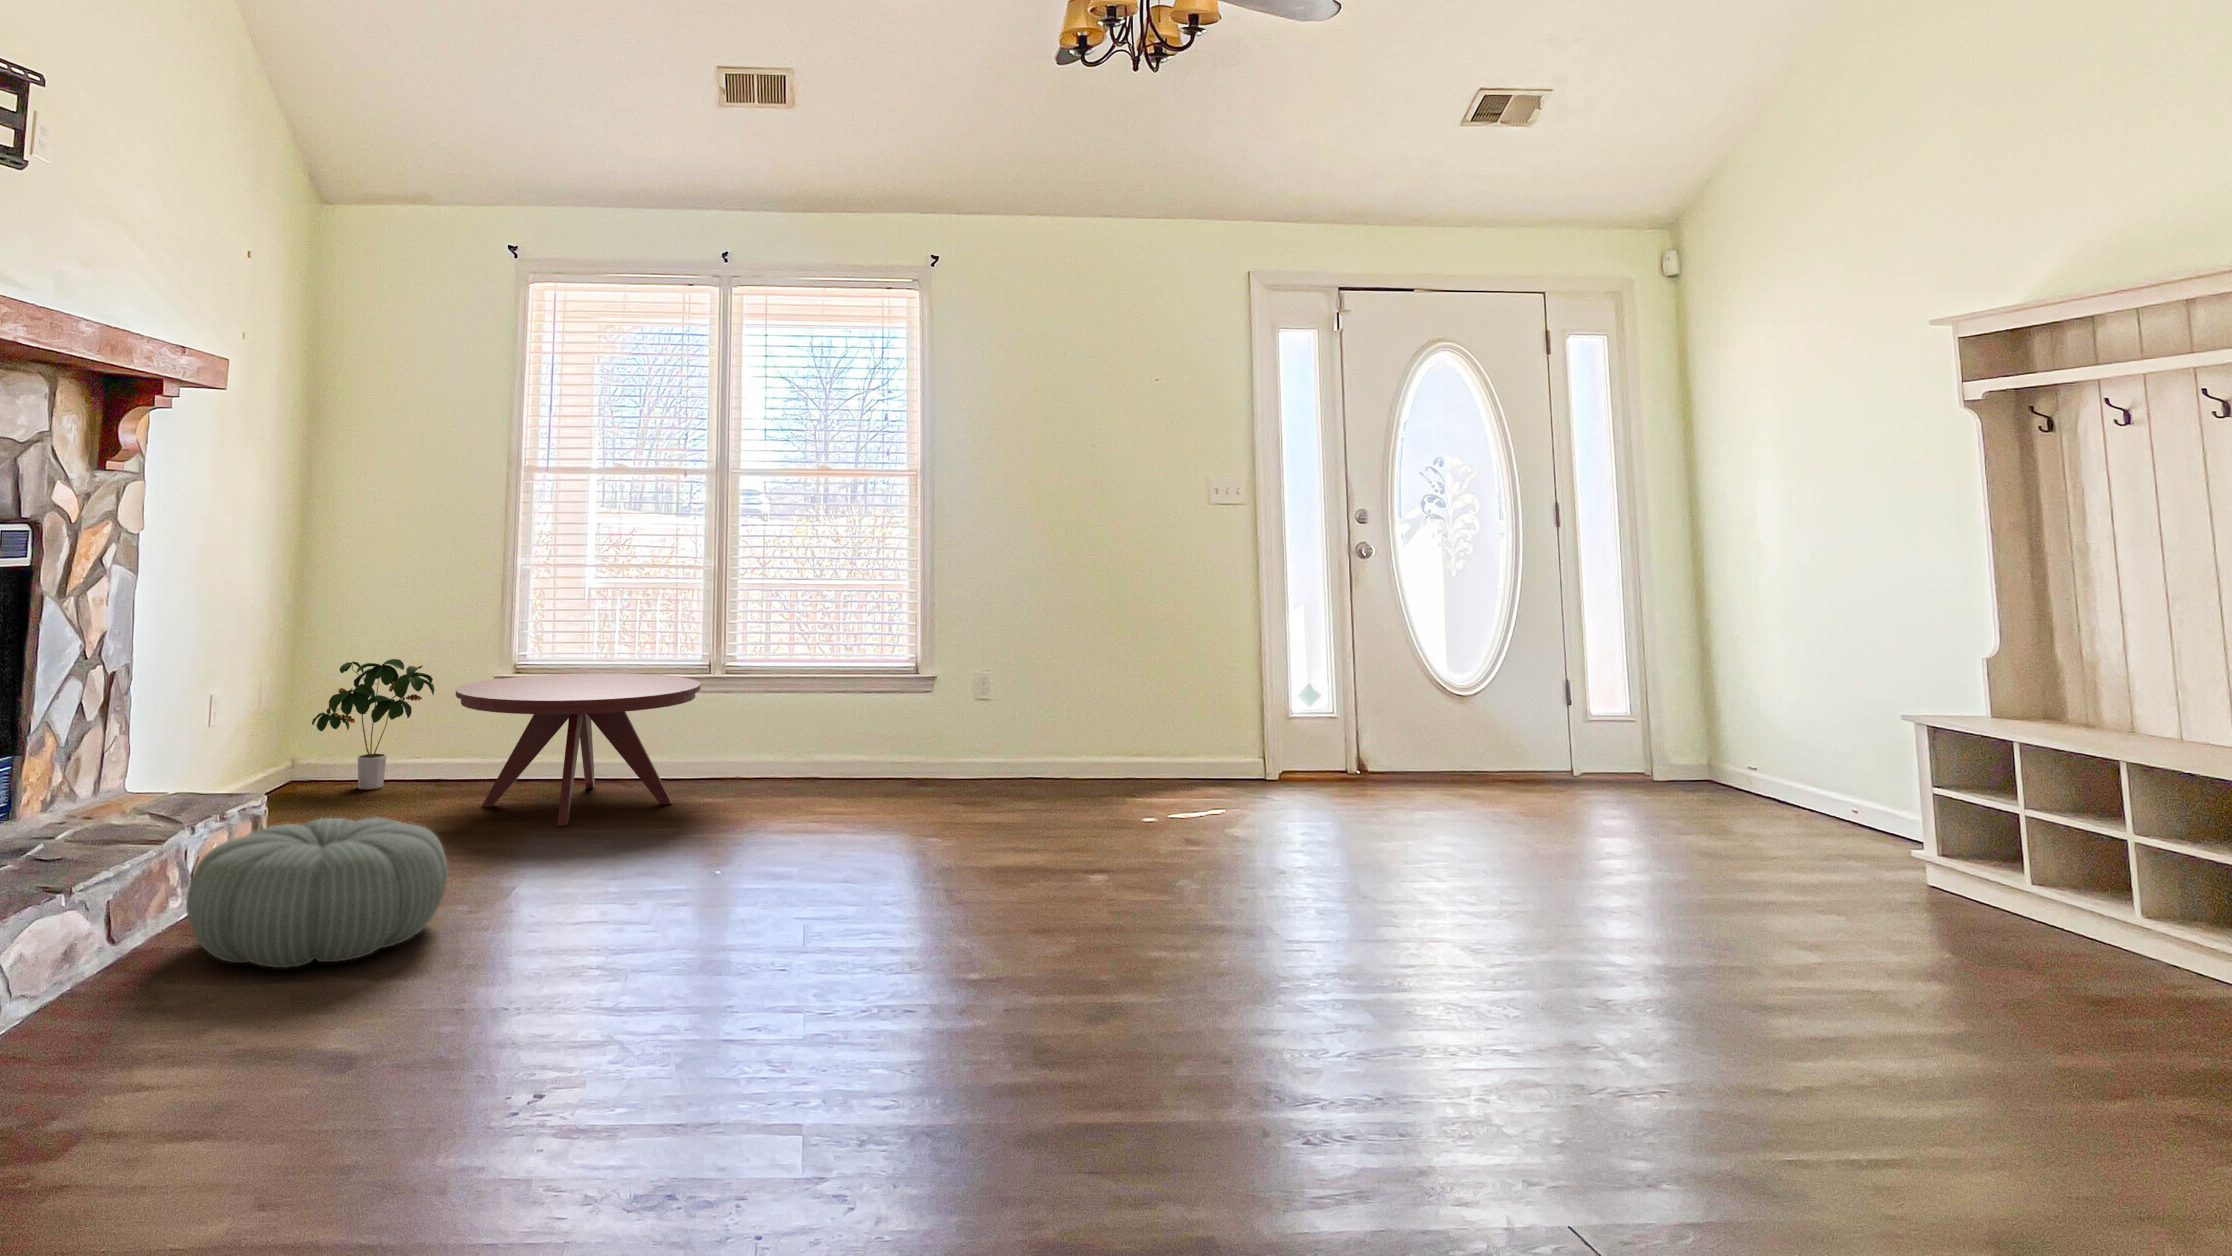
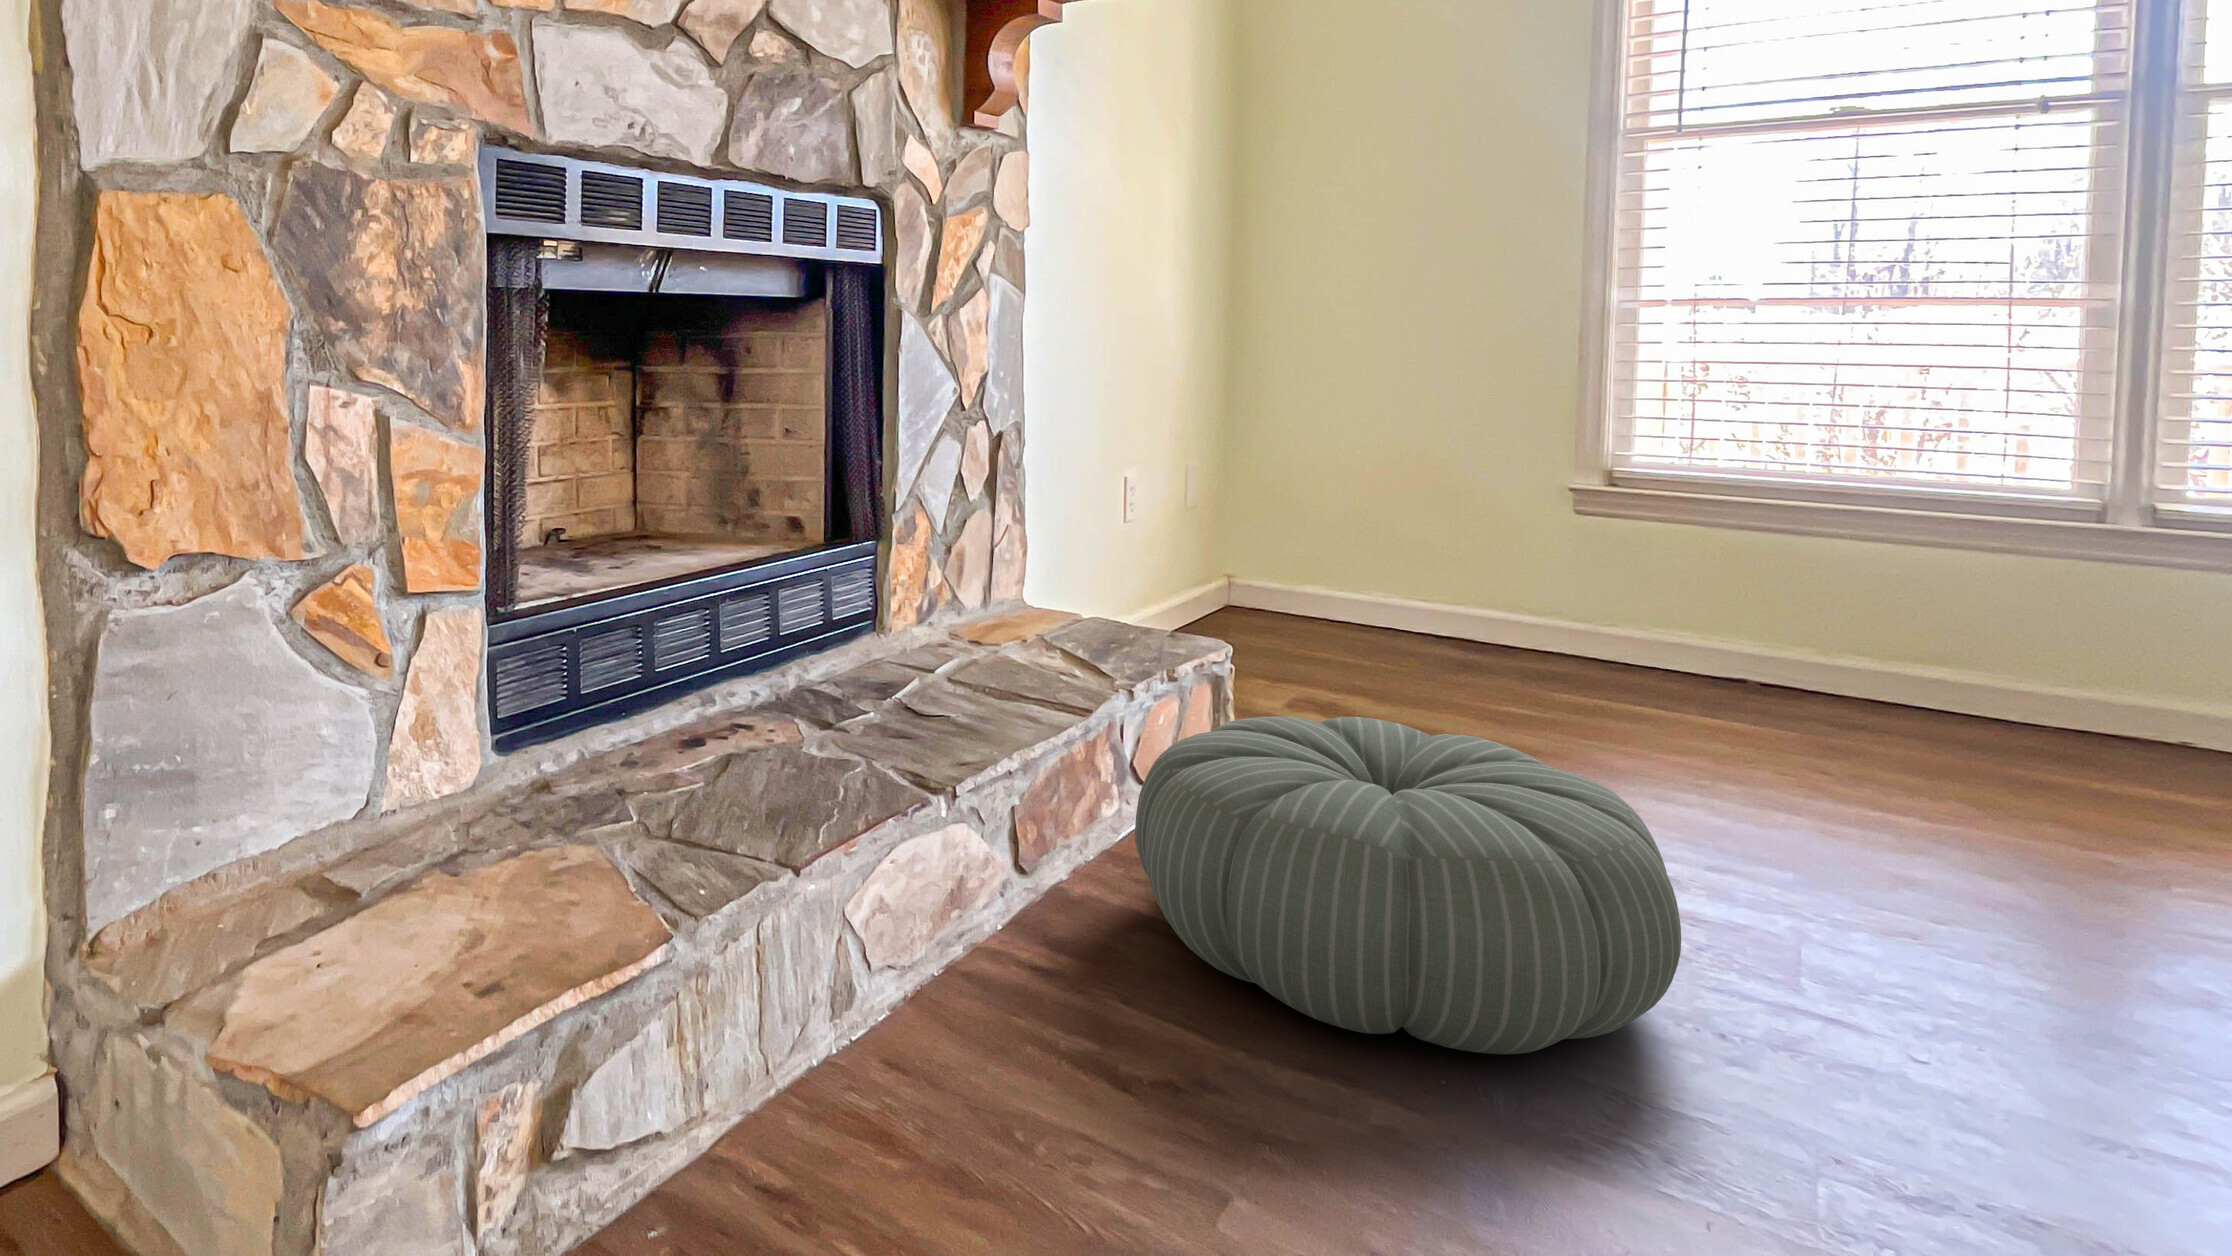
potted plant: present [312,659,434,789] -> none [1254,446,1446,635]
coffee table: present [456,673,700,826] -> none [1514,489,2119,778]

